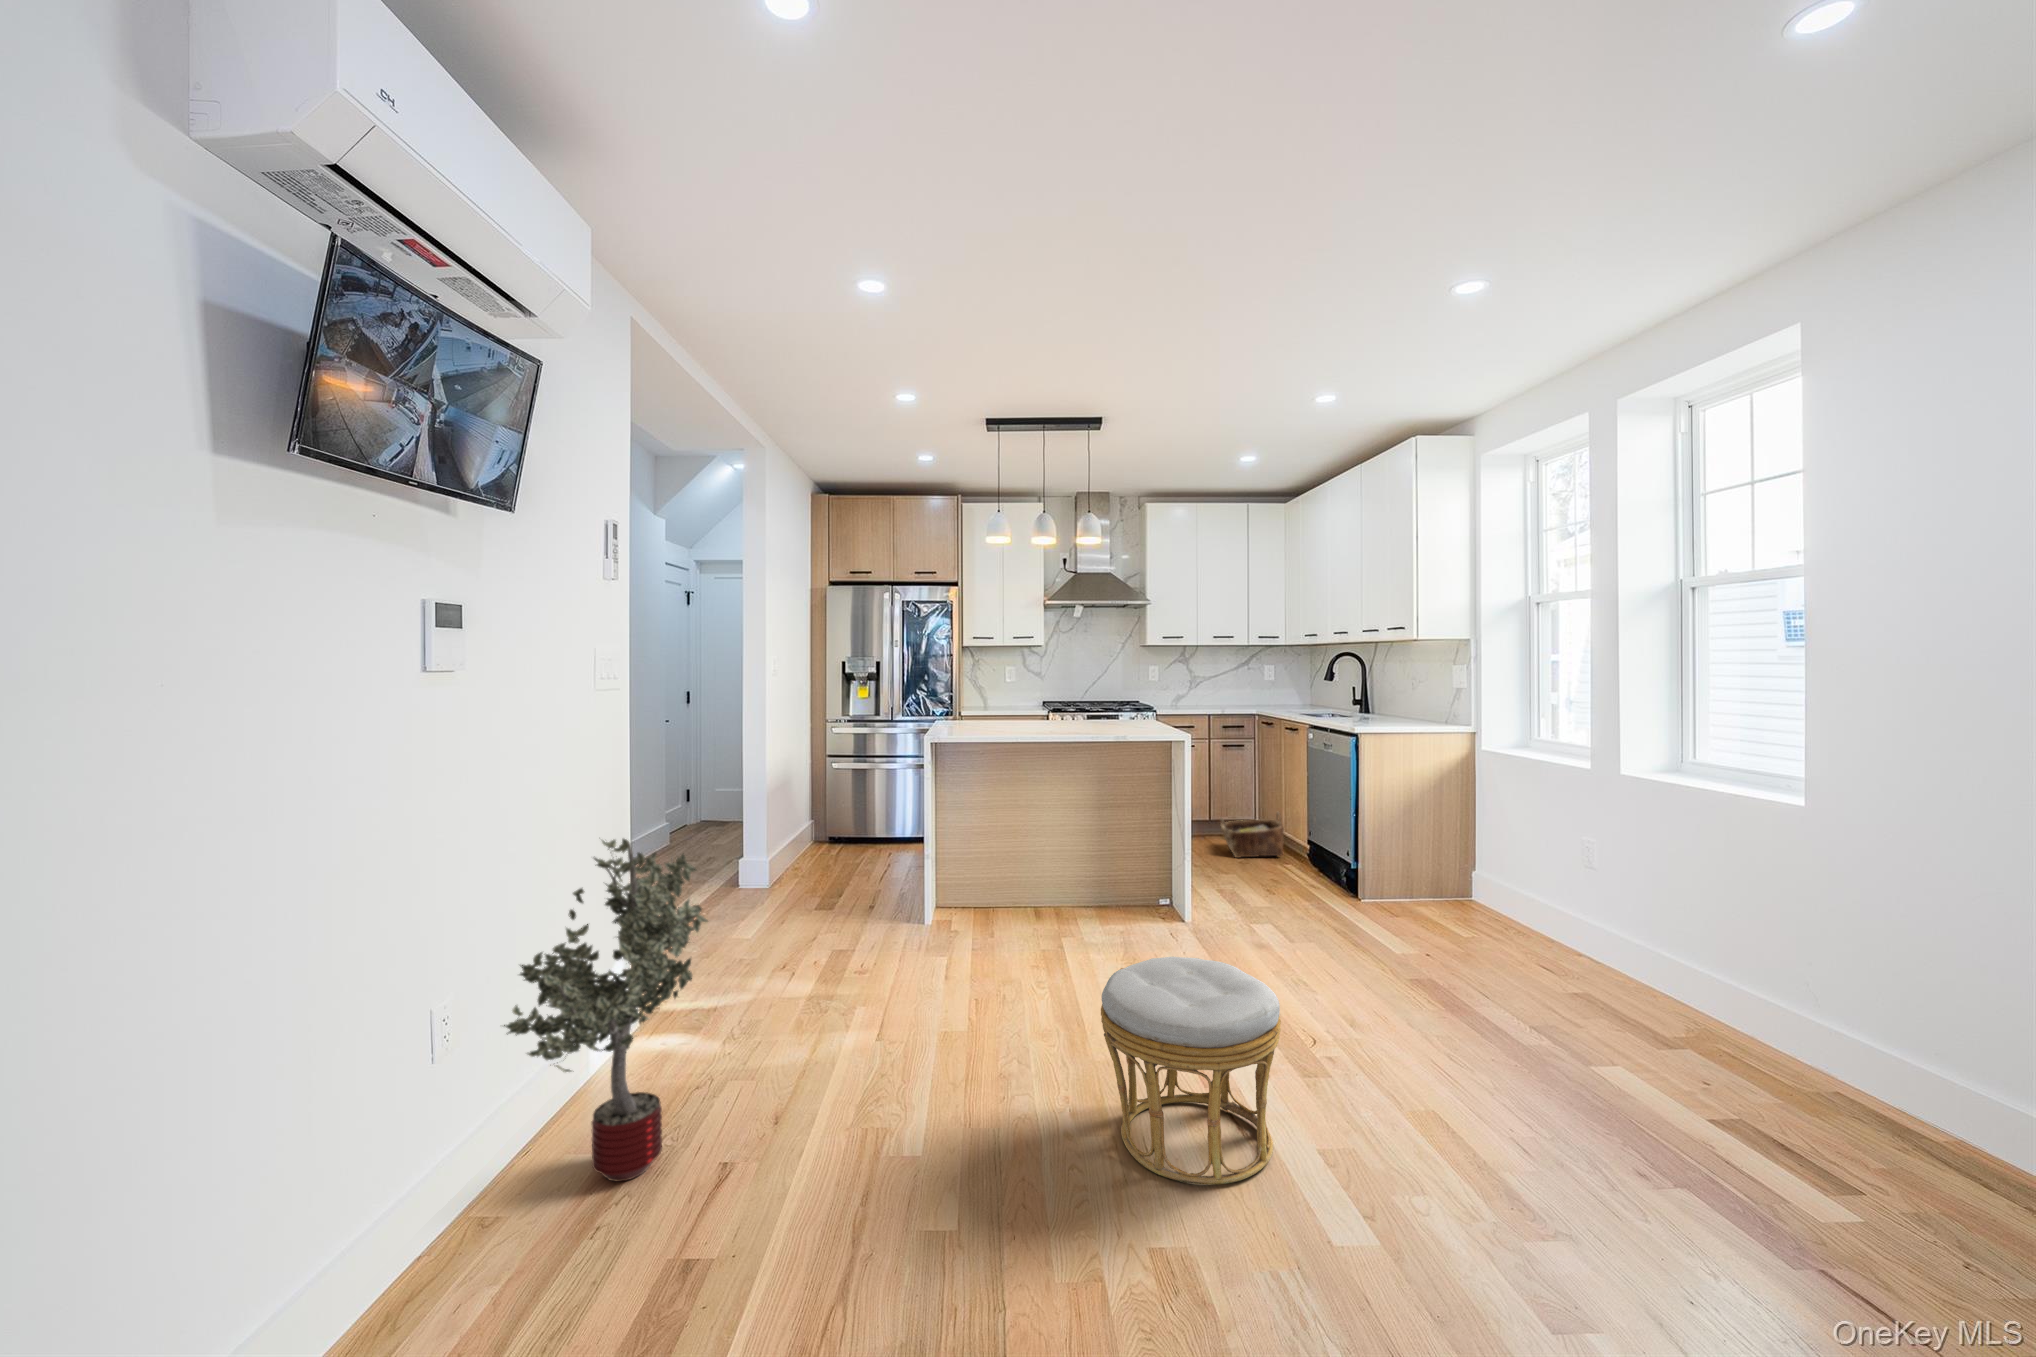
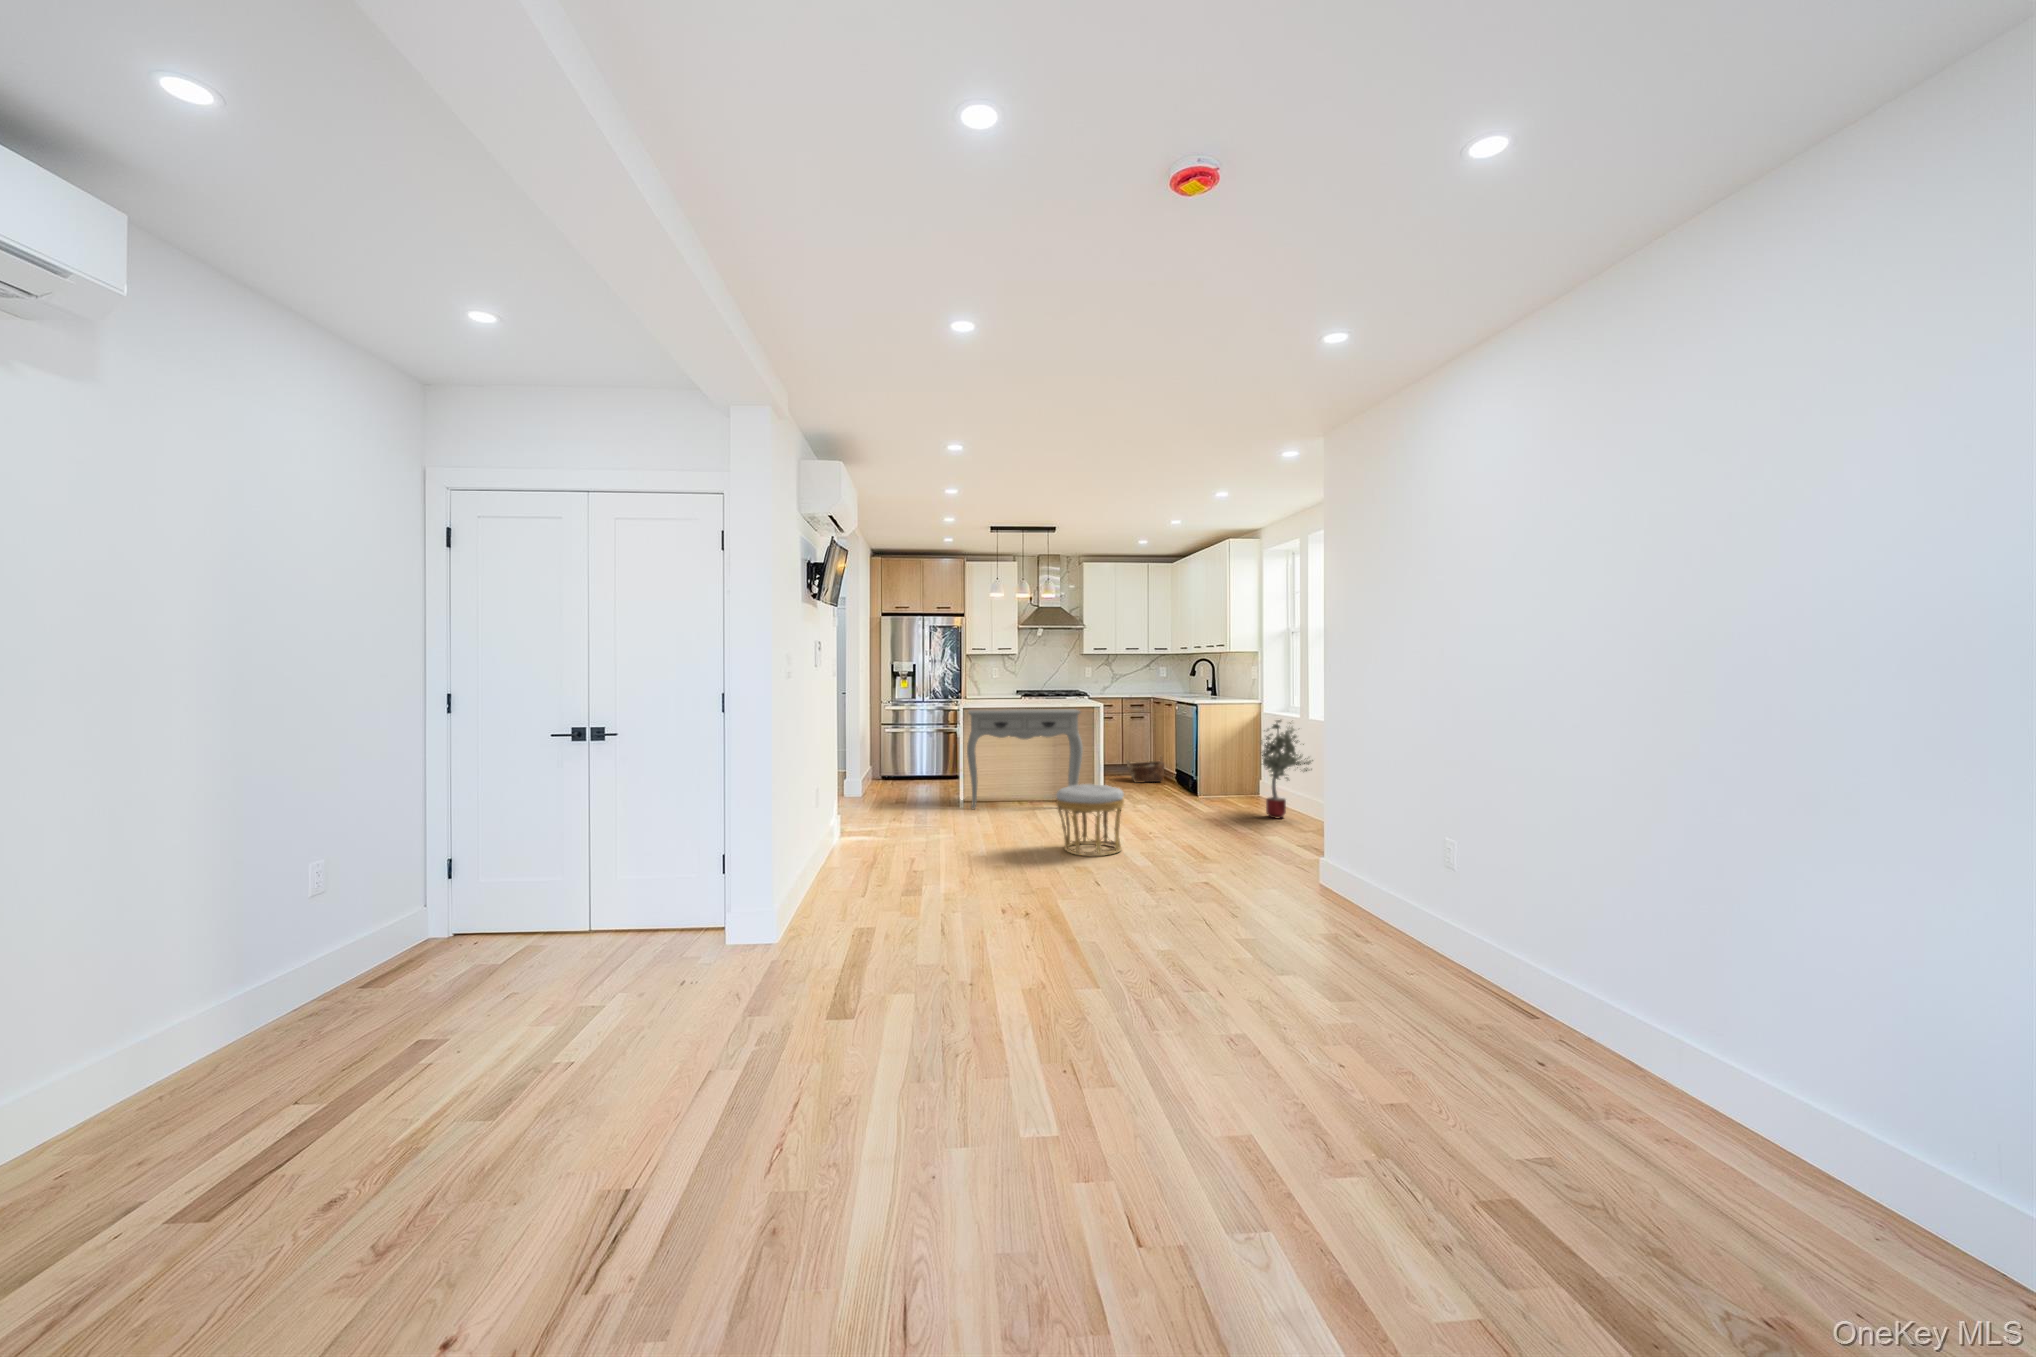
console table: none [934,743,1154,936] -> present [967,709,1083,809]
potted tree: present [504,839,708,1182] -> present [1261,720,1313,818]

